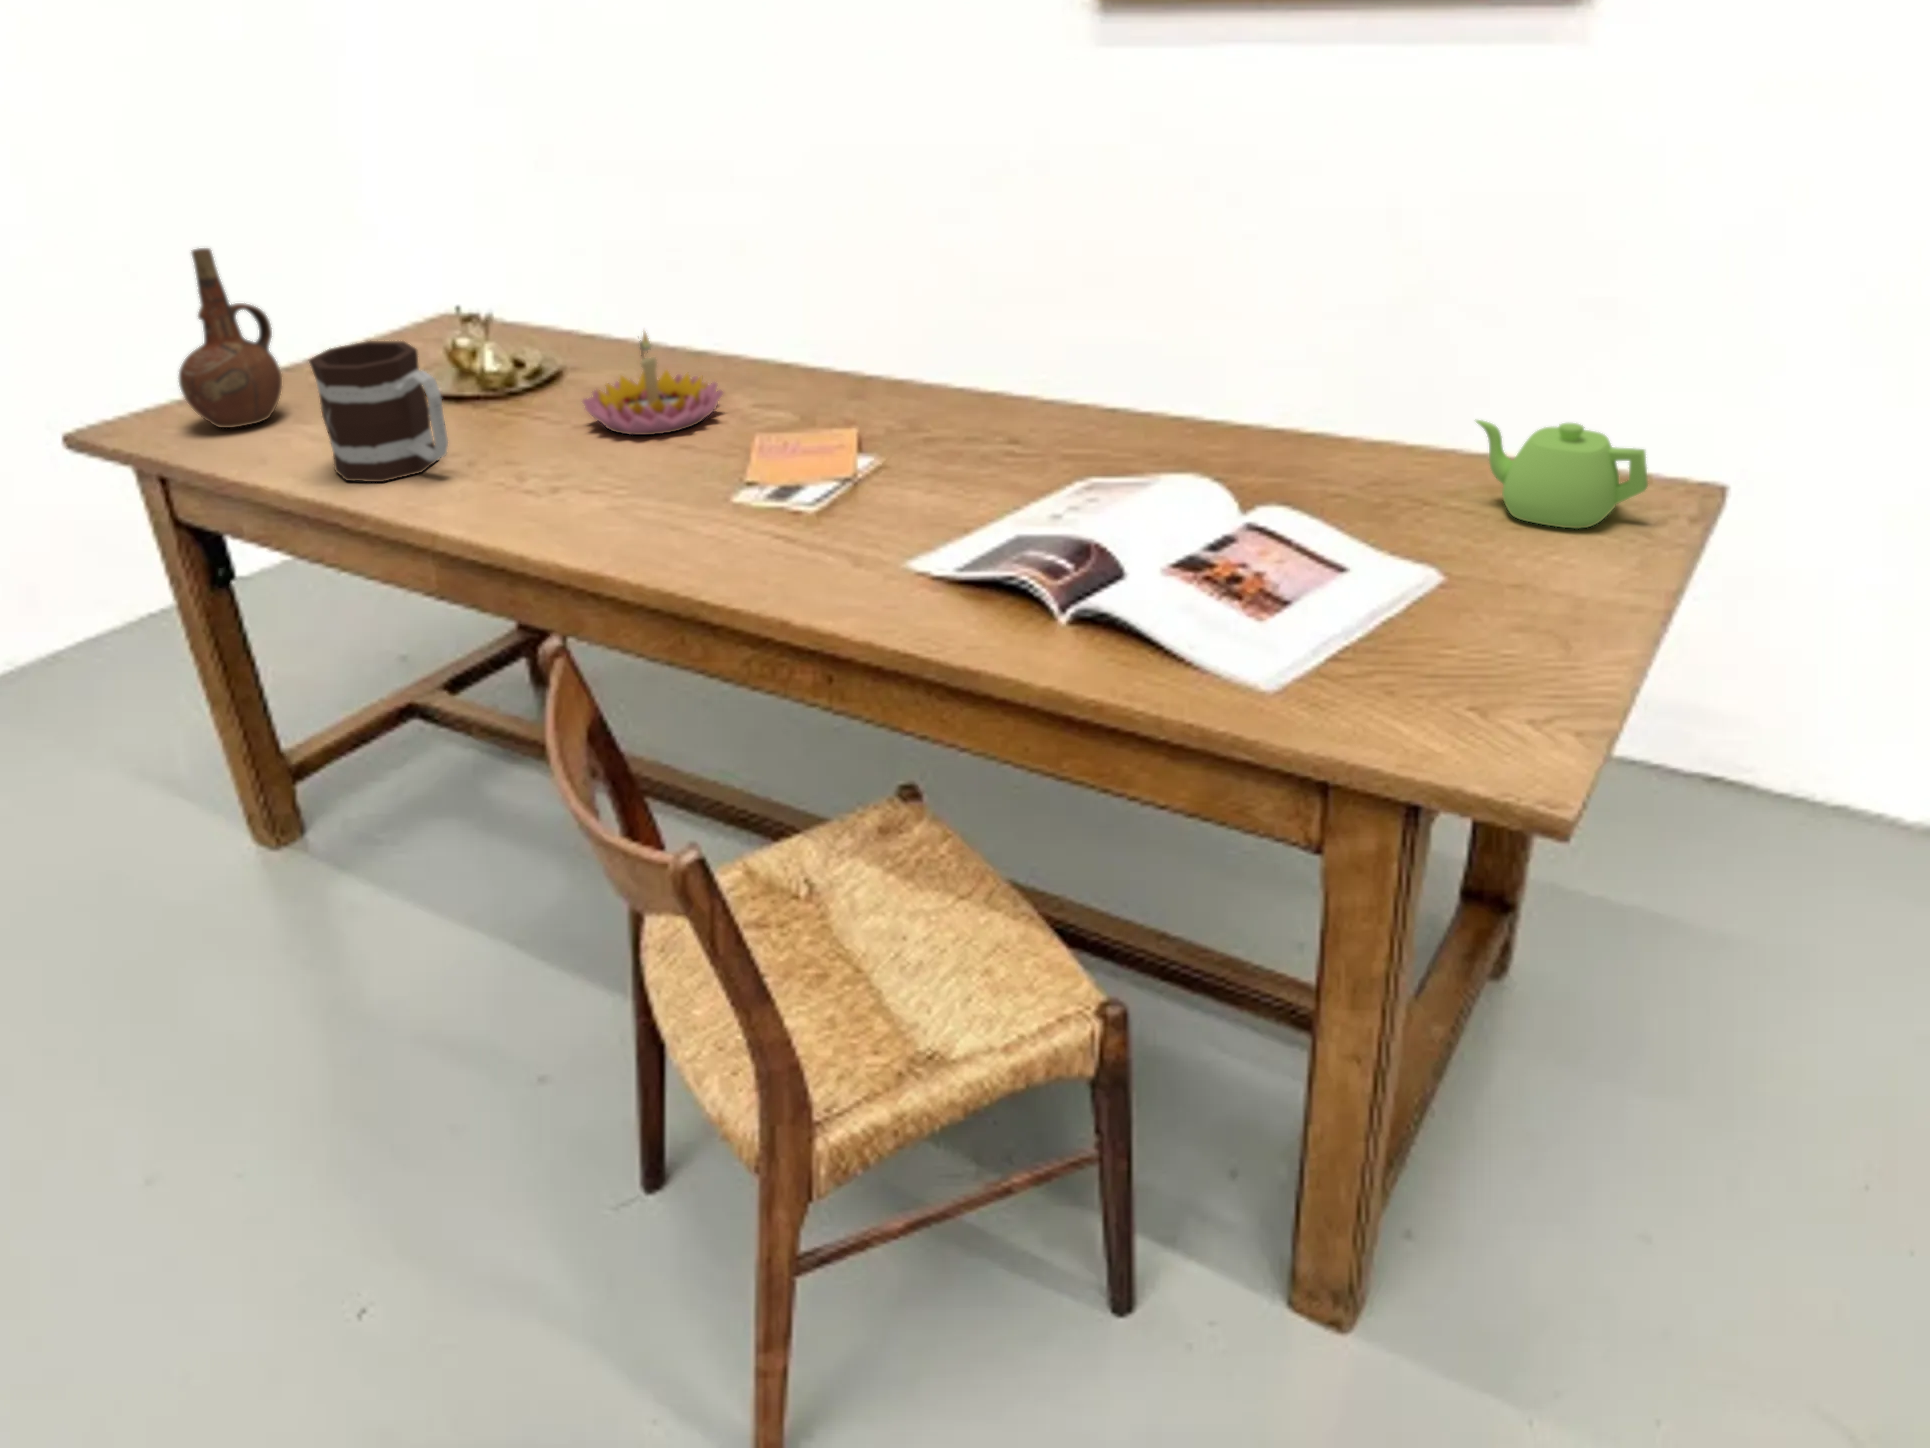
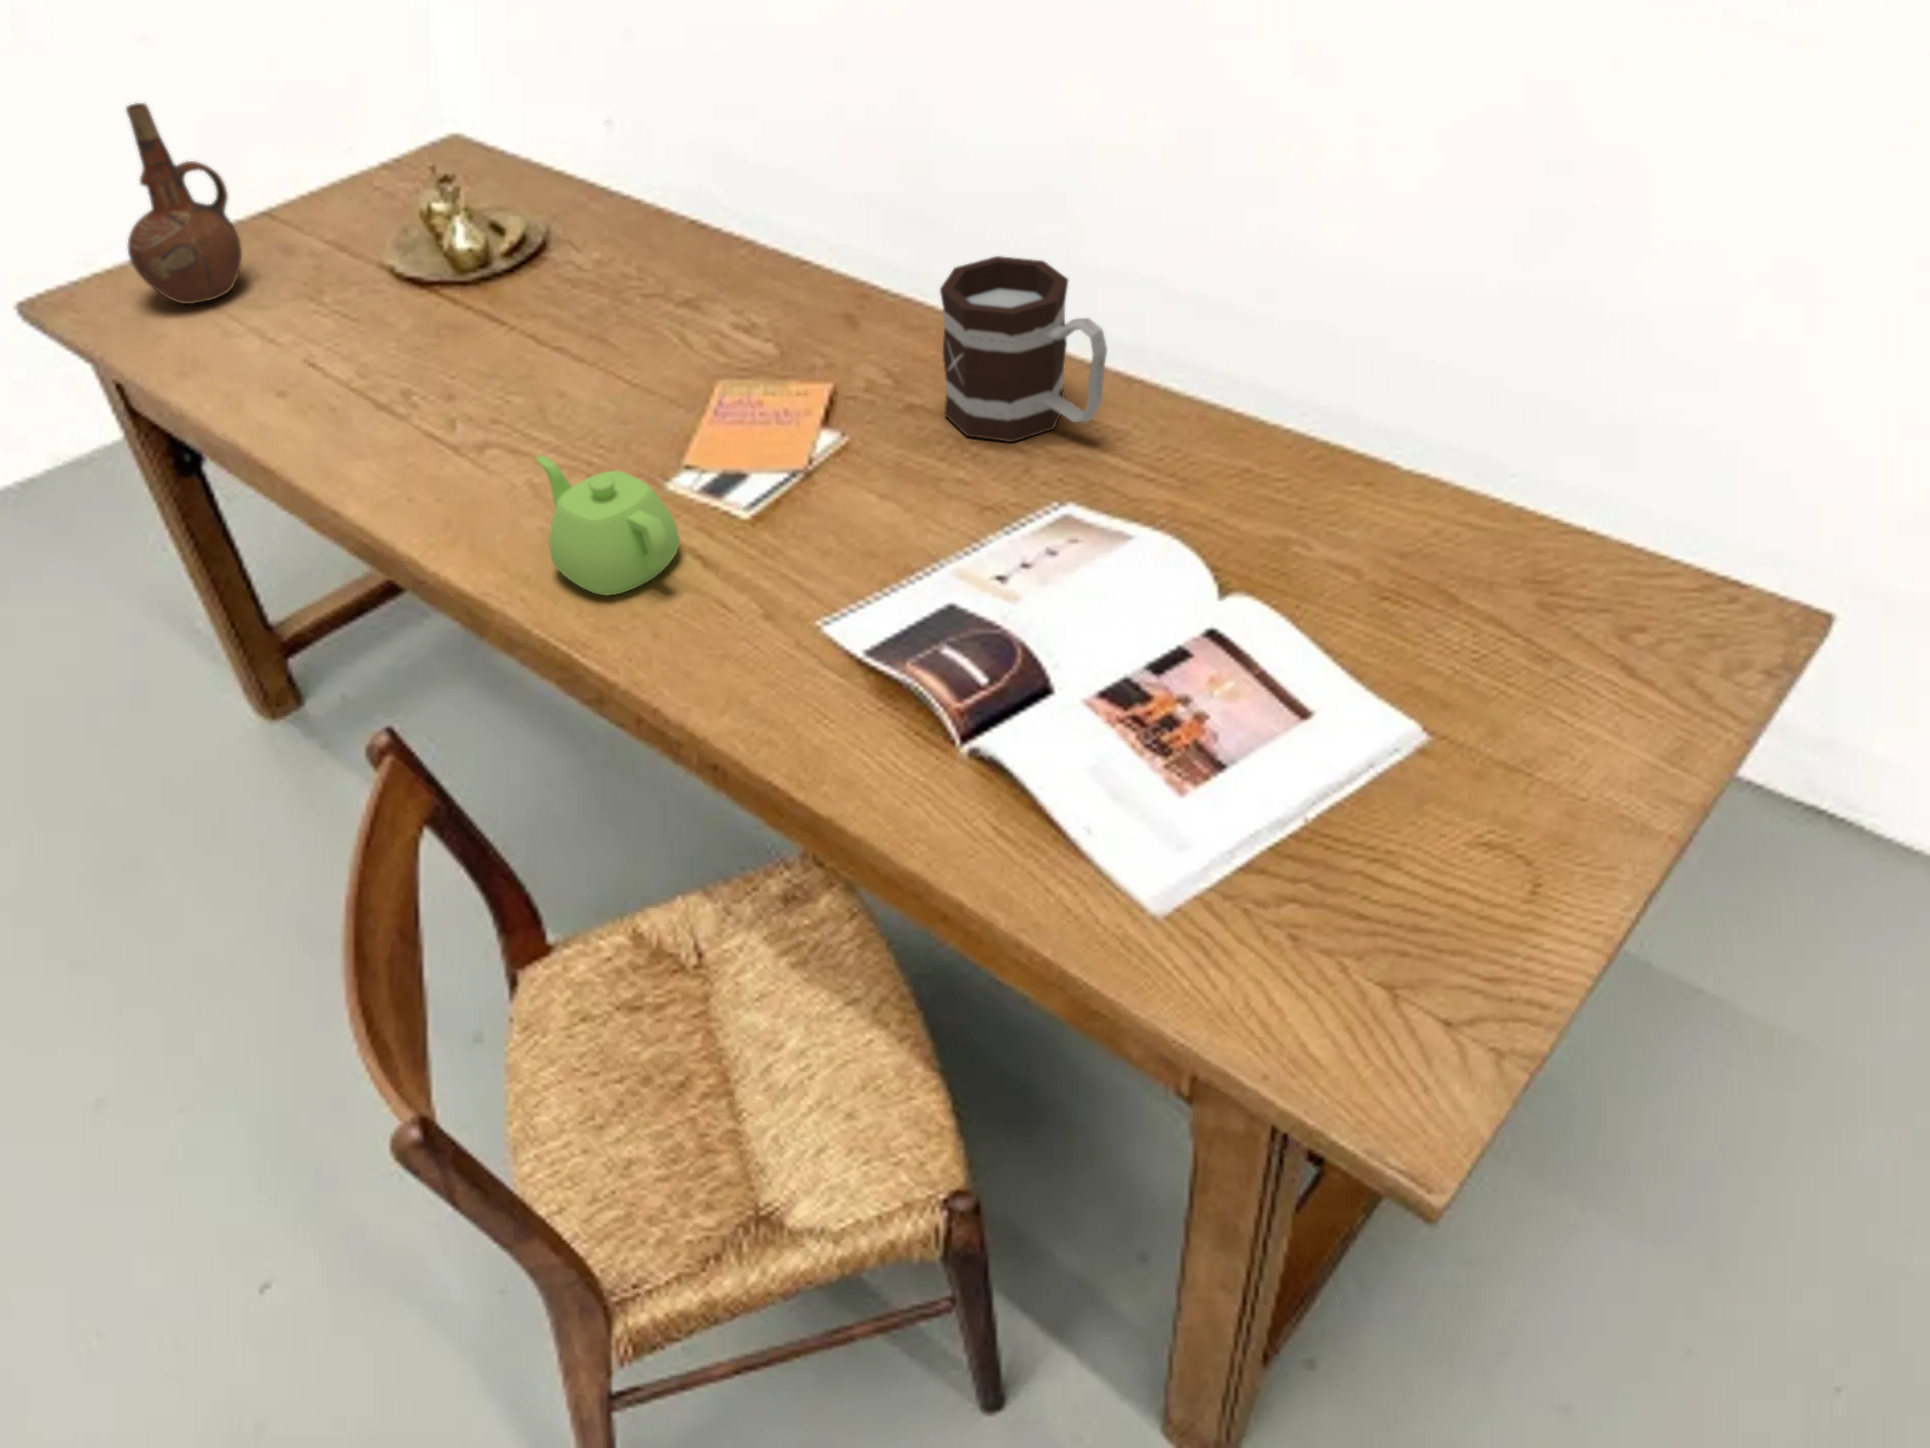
candle holder: present [583,332,723,435] -> none [541,238,701,362]
mug: present [309,341,448,482] -> present [940,256,1107,442]
teapot: present [1476,420,1648,529] -> present [537,455,680,595]

